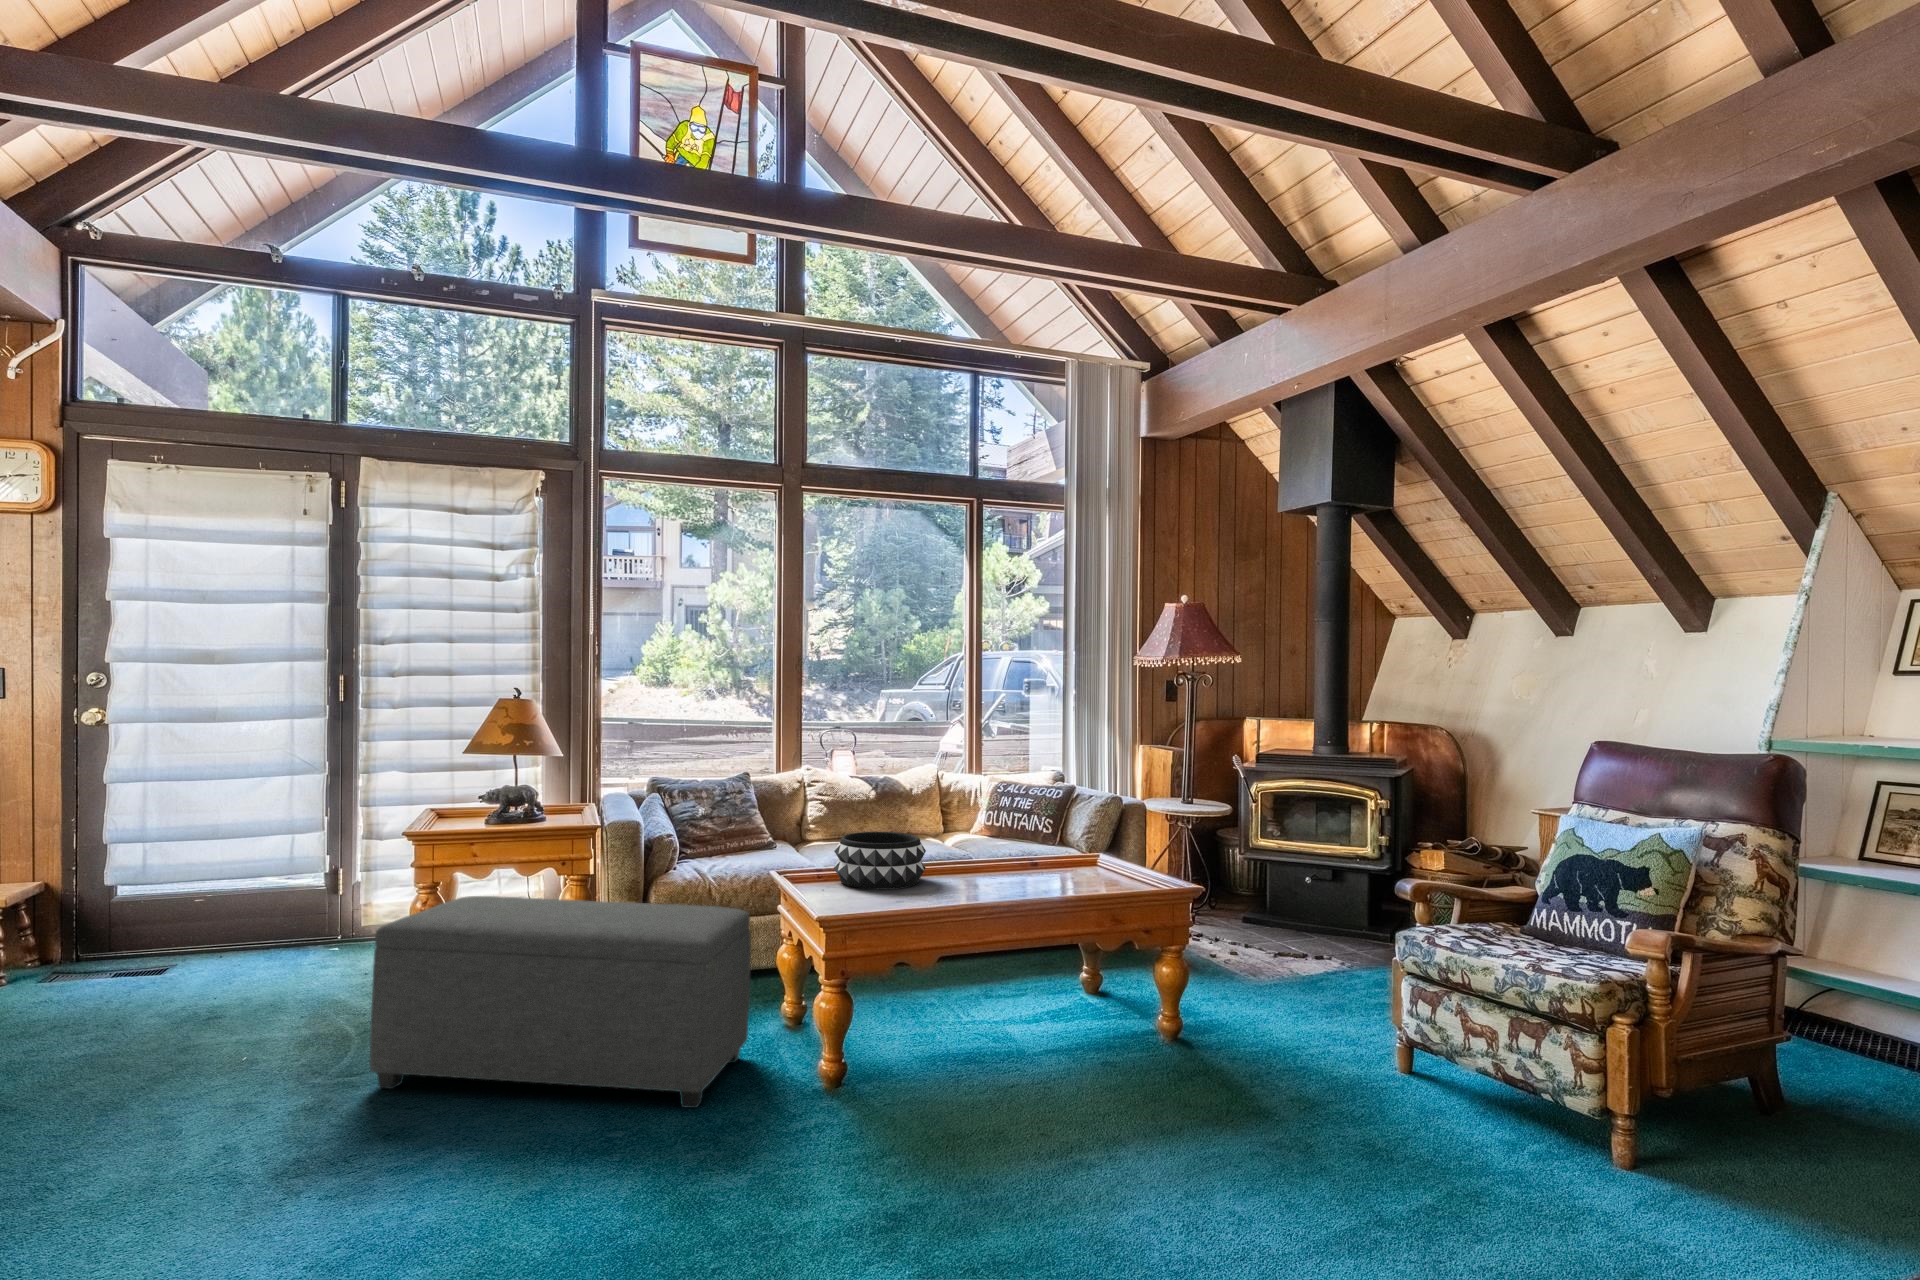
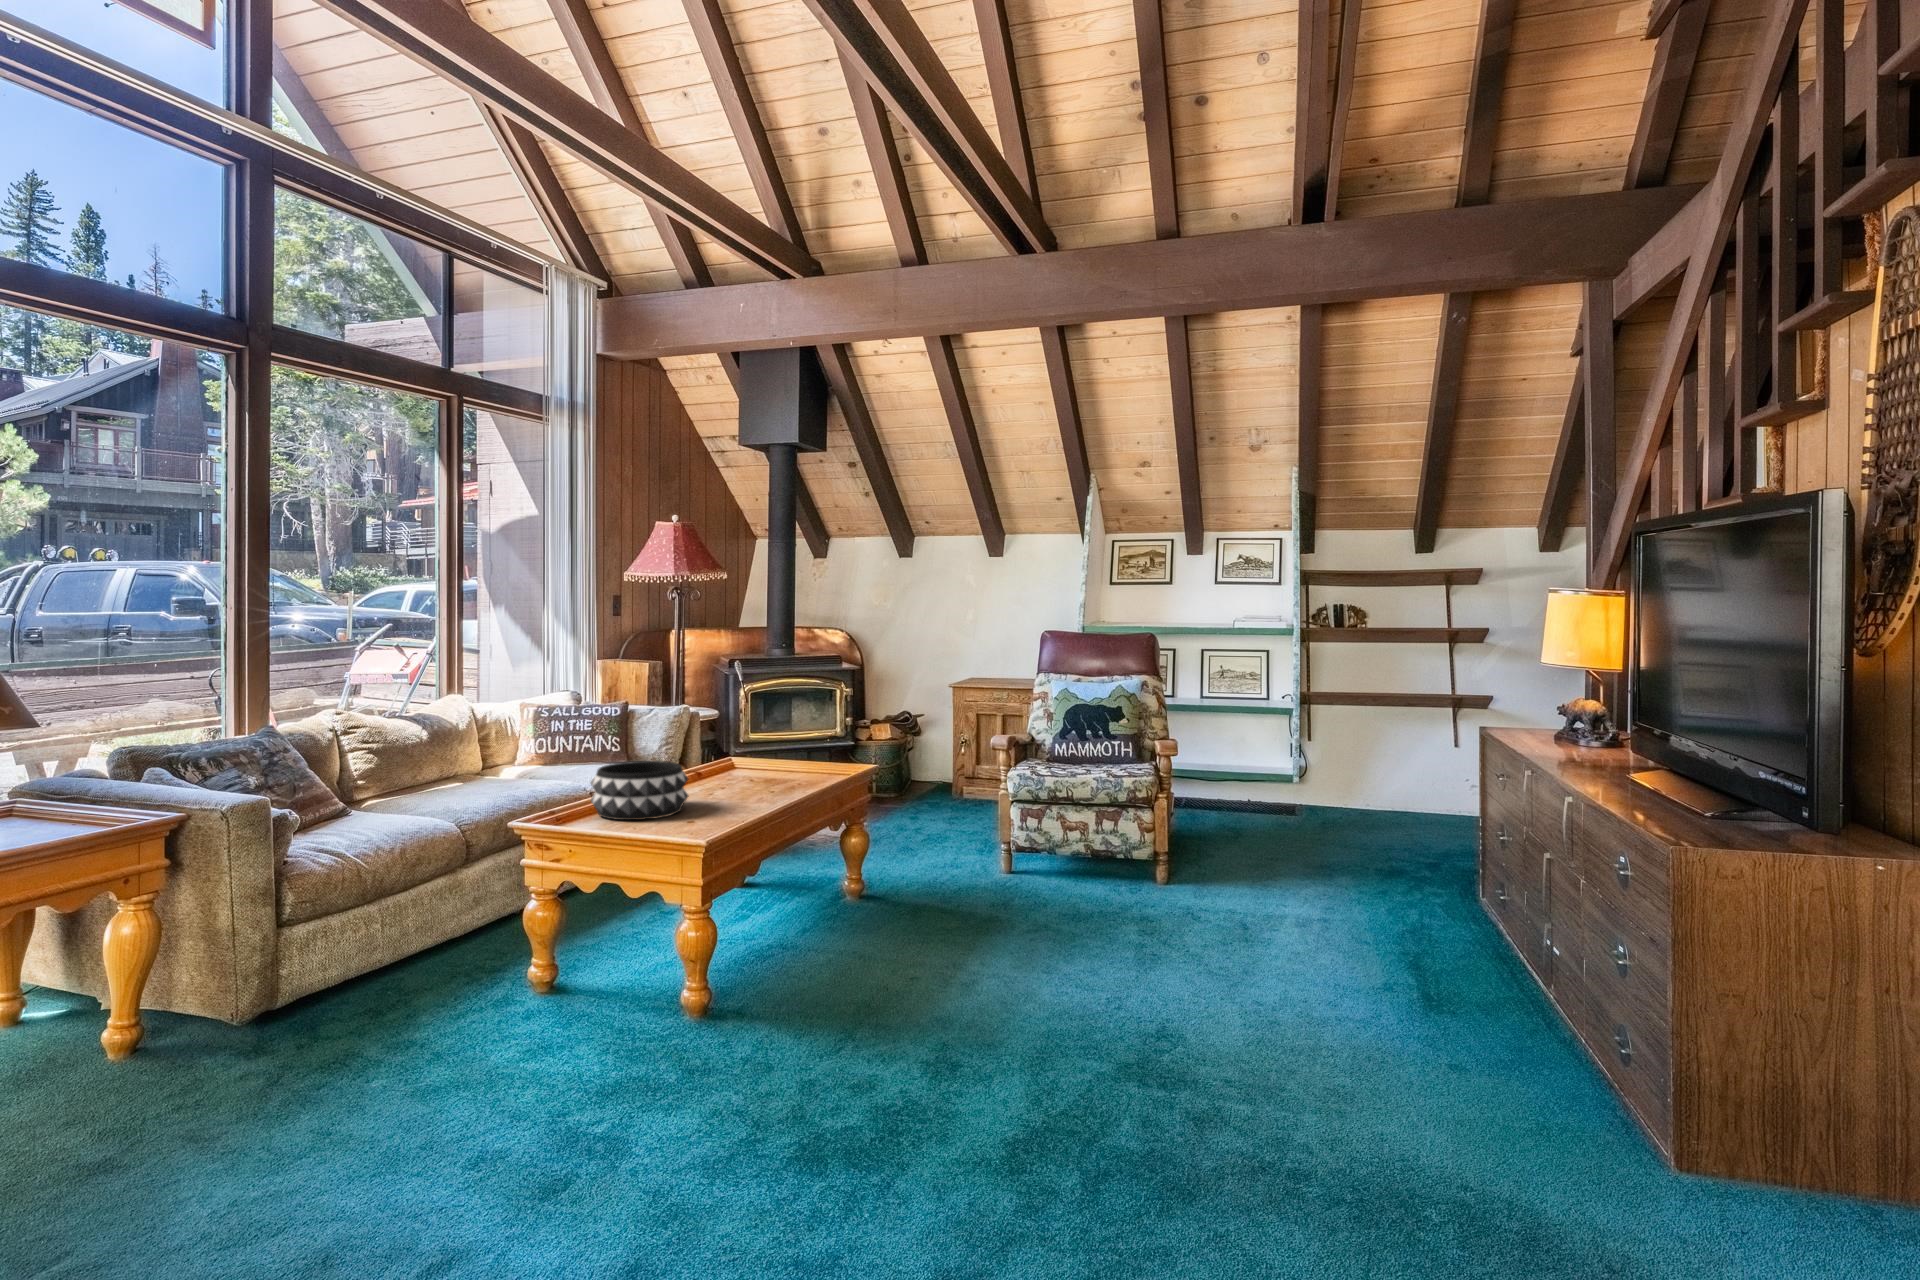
ottoman: present [369,896,751,1108] -> none [156,864,663,1227]

